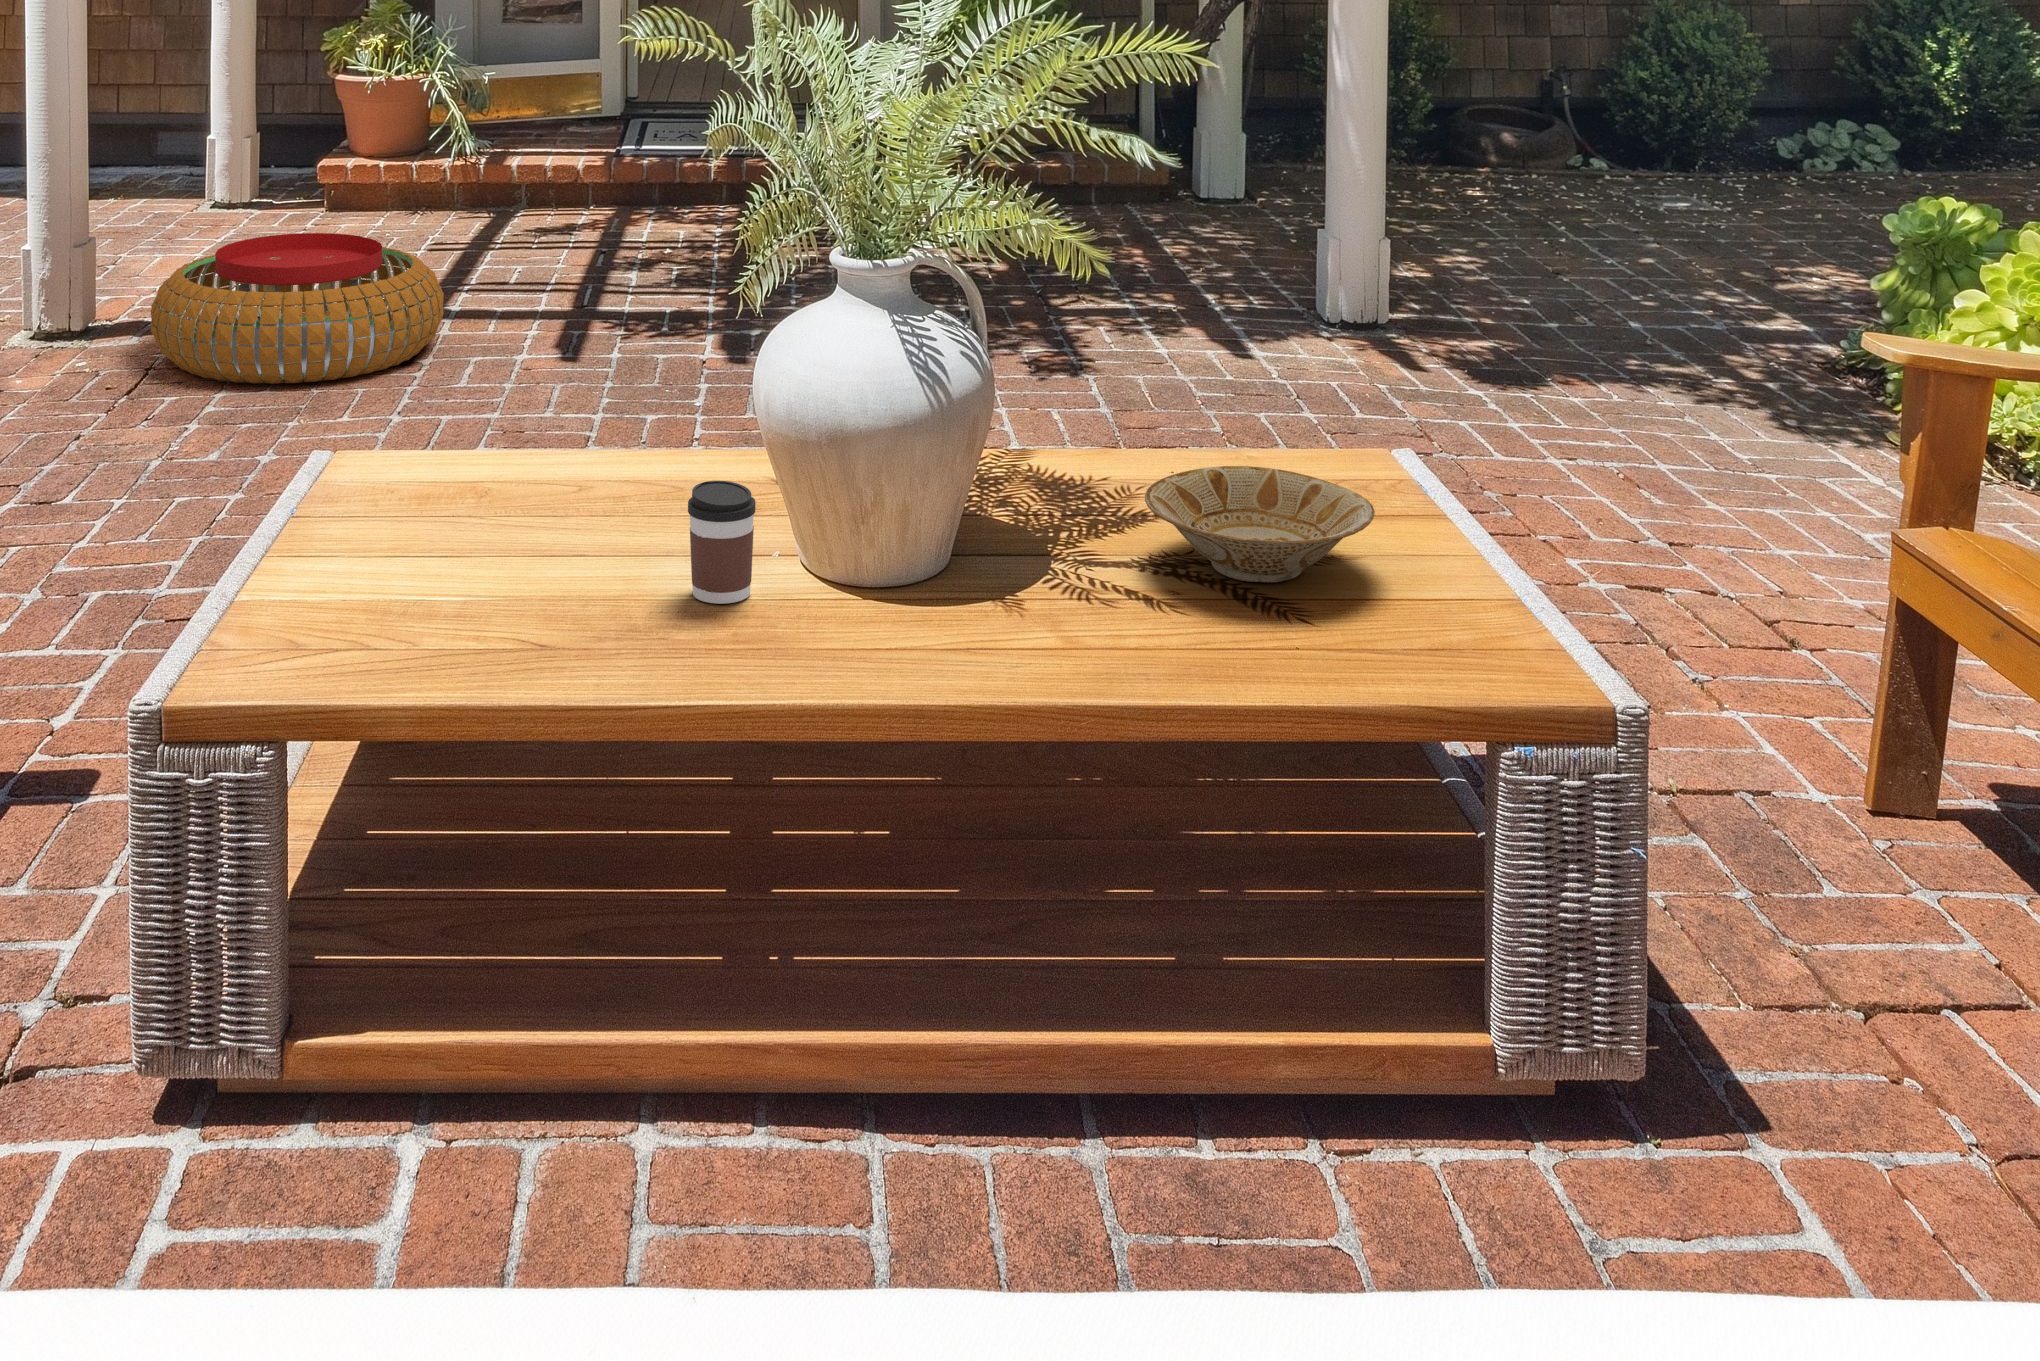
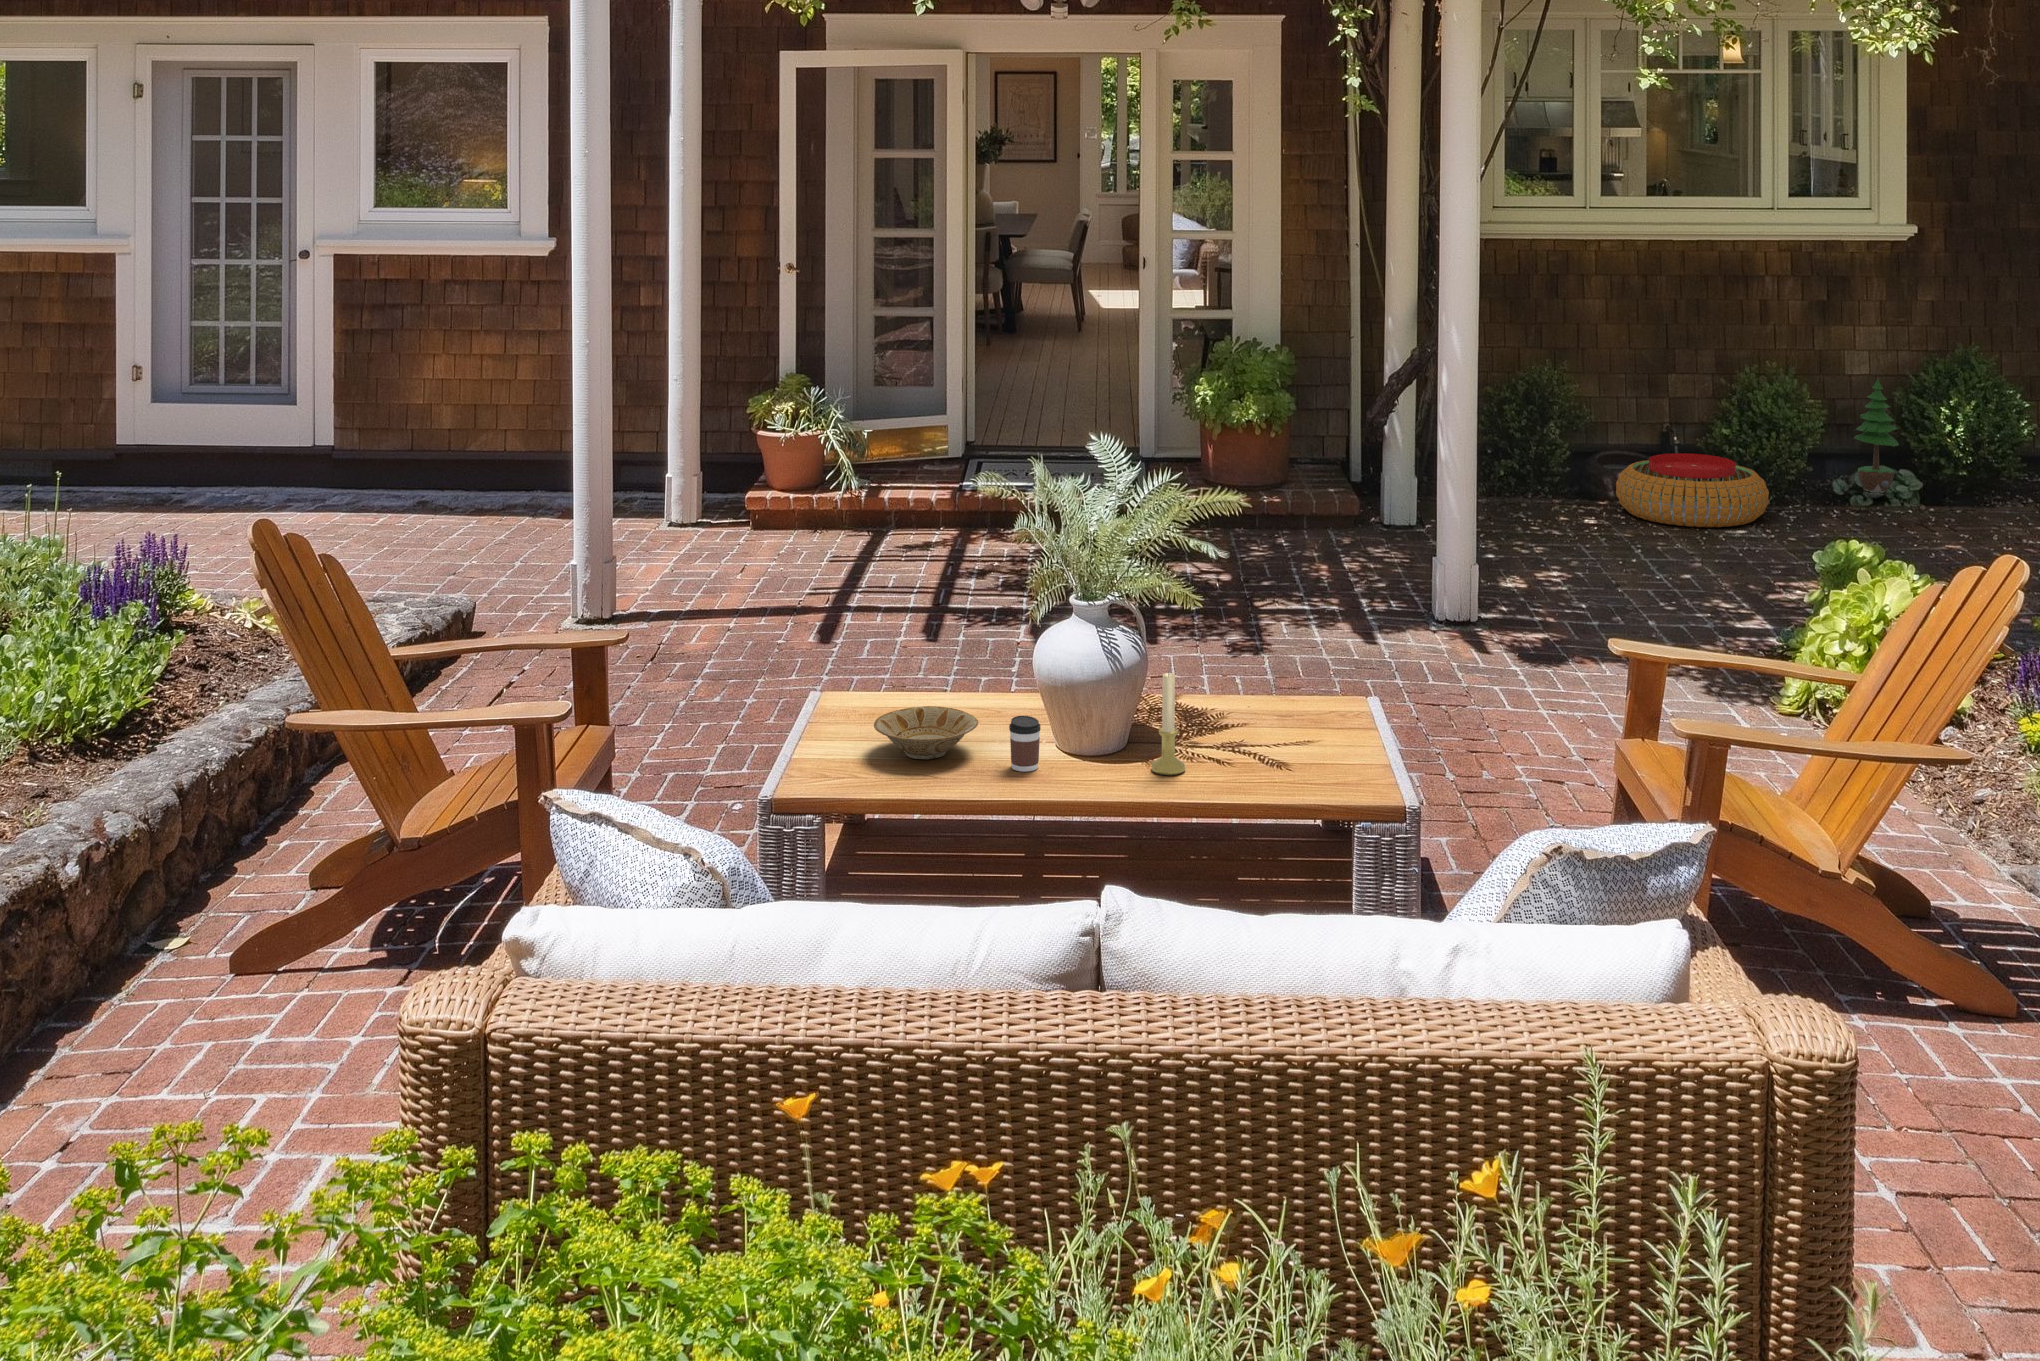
potted tree: none [1803,9,1868,170] -> present [1854,378,1899,499]
pouf: present [151,233,444,384] -> present [1616,453,1769,527]
candle holder: none [996,380,1071,610] -> present [1151,672,1185,775]
bowl: present [1145,466,1375,582] -> present [874,706,979,759]

